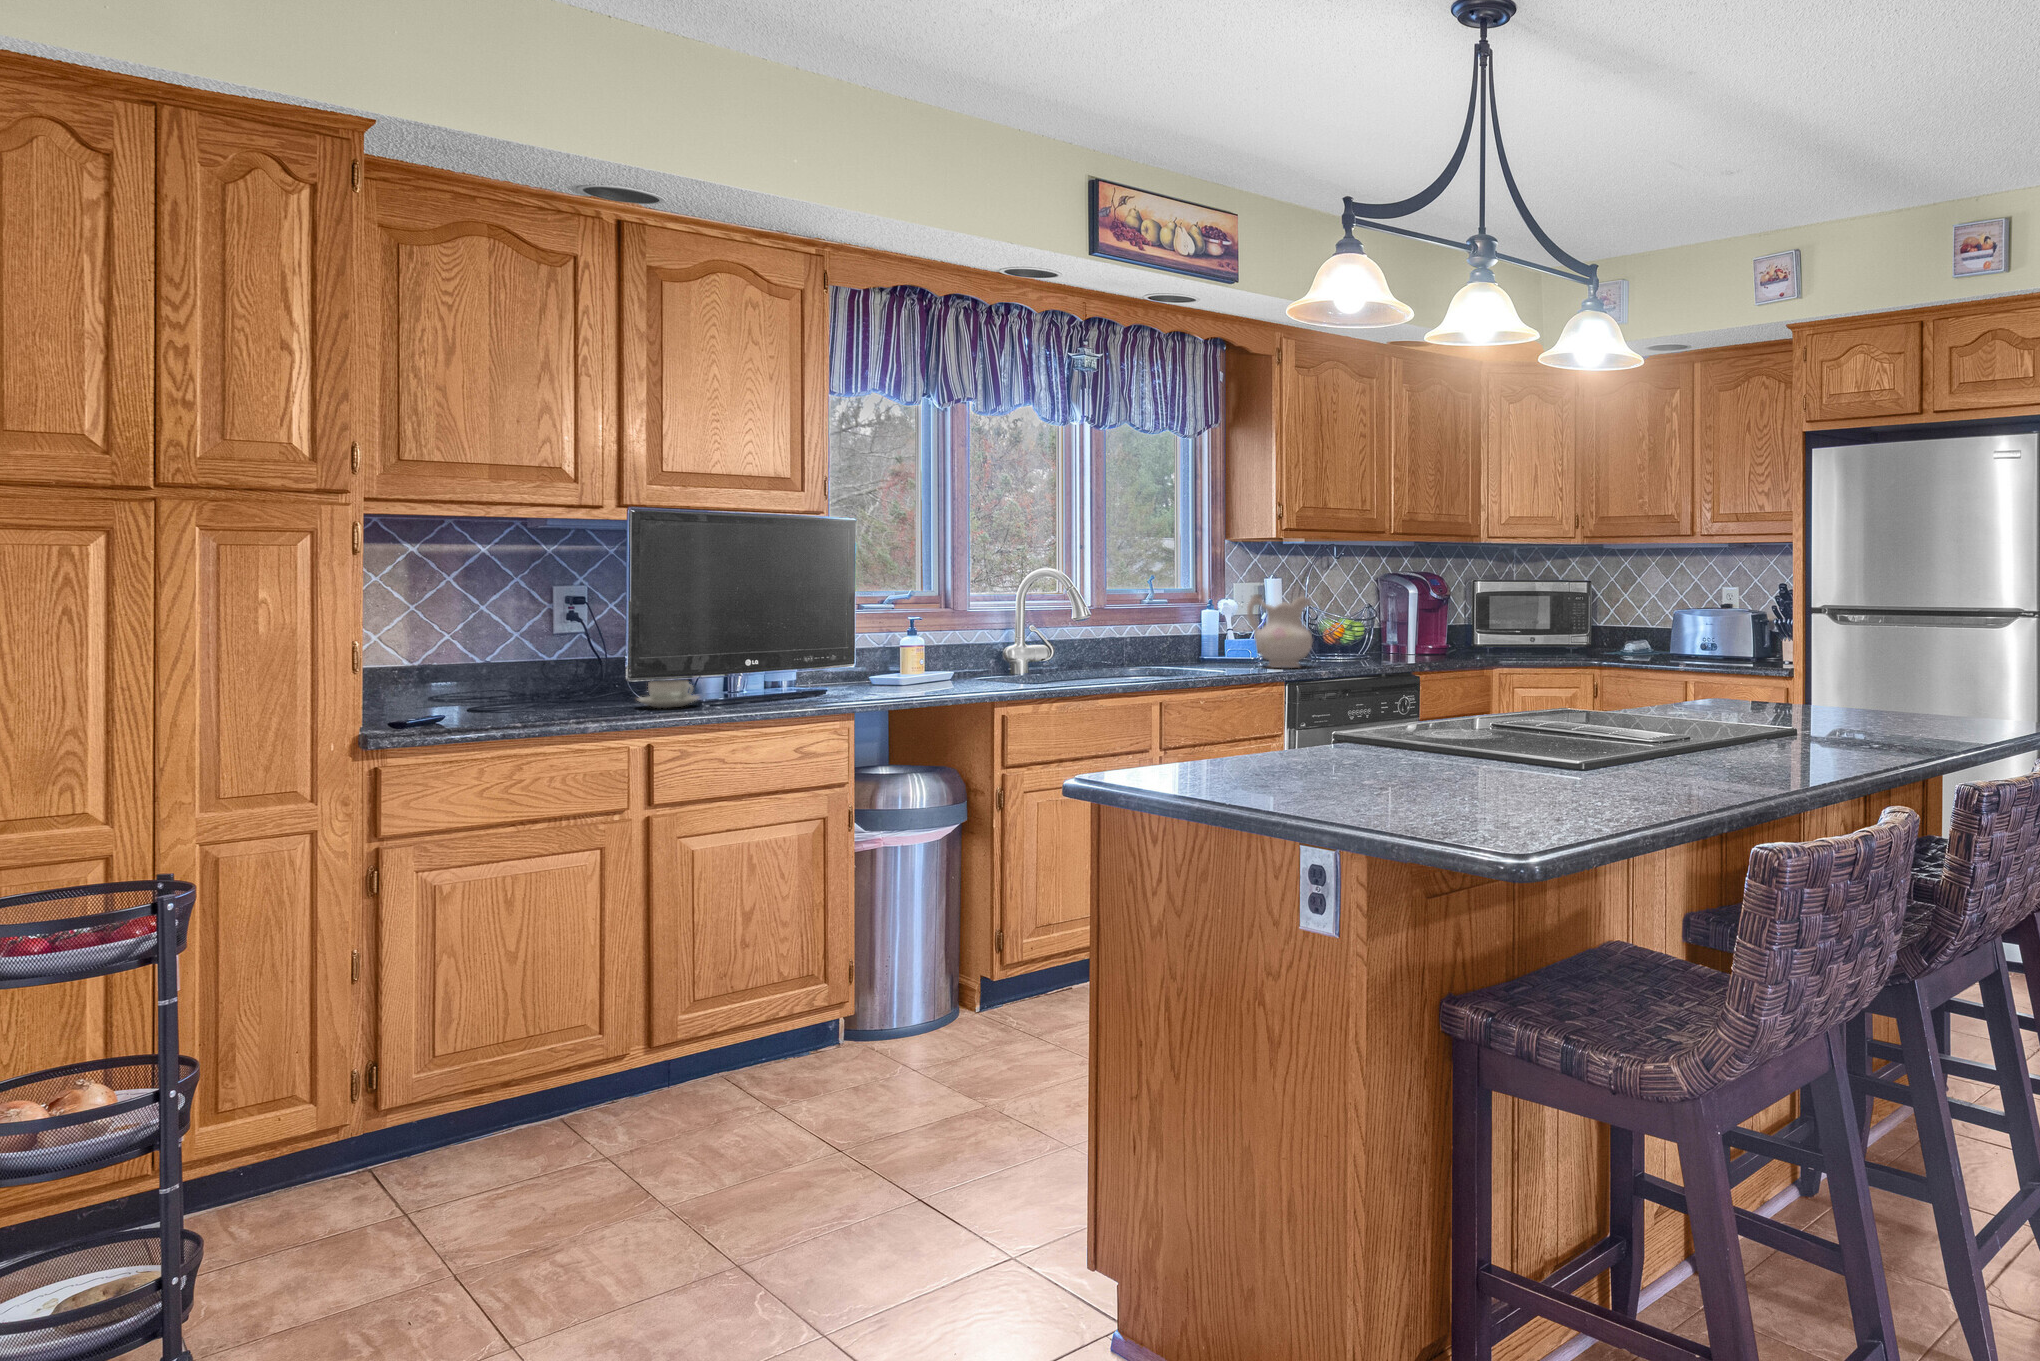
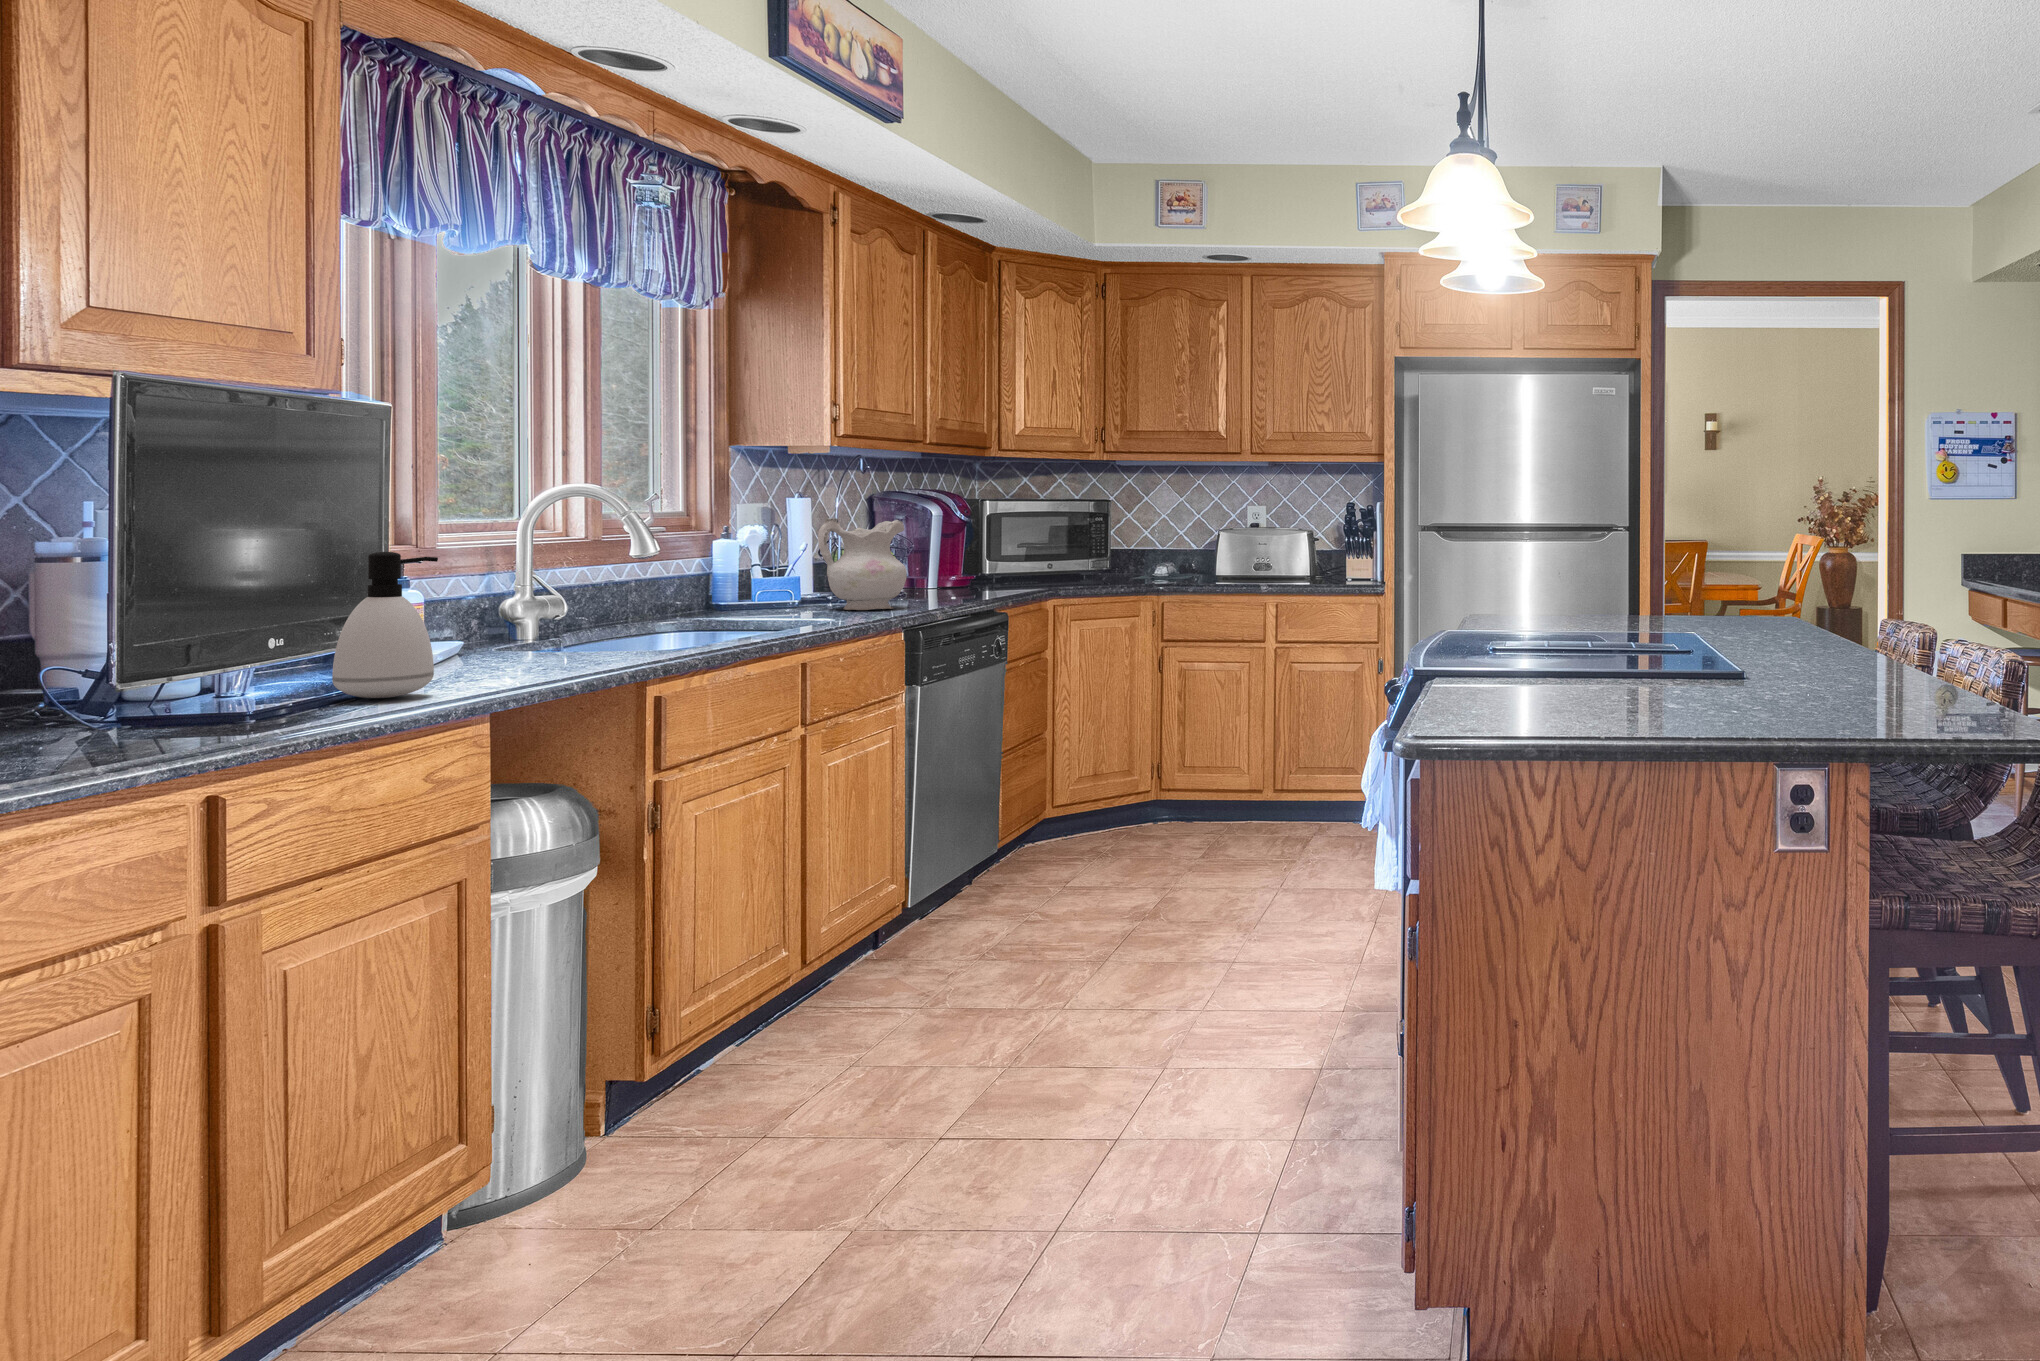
soap dispenser: none [773,611,827,701] -> present [332,552,438,698]
coffee cup: present [638,680,698,708] -> none [83,678,223,730]

